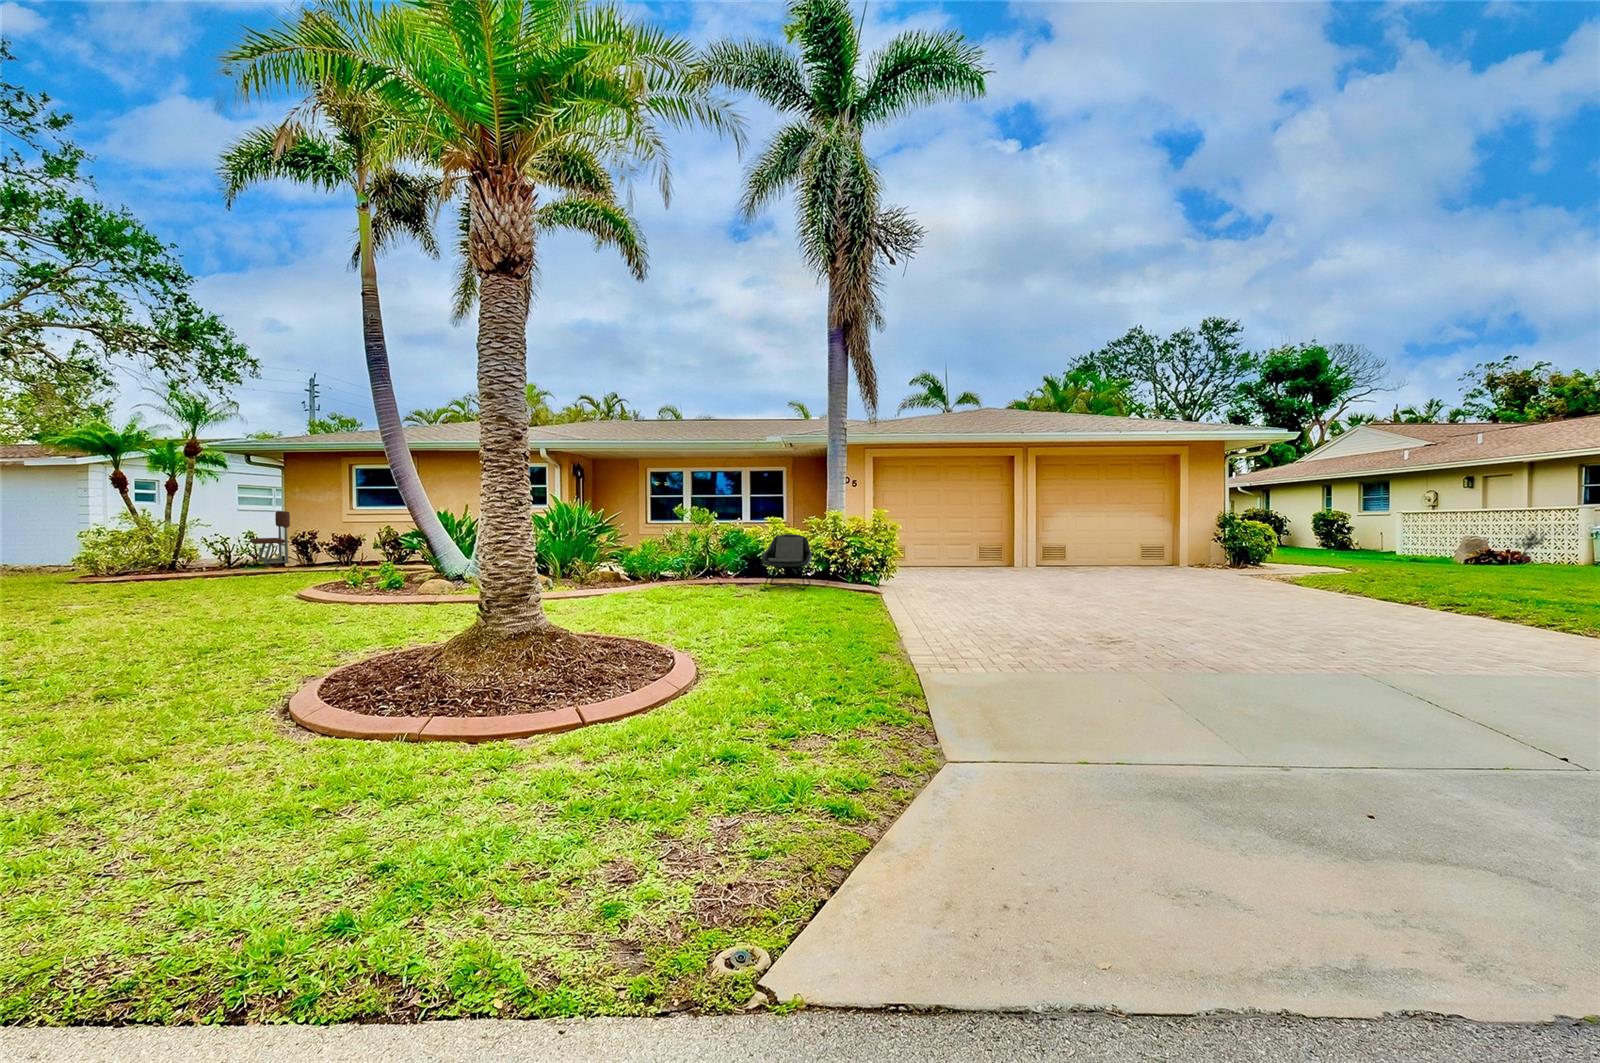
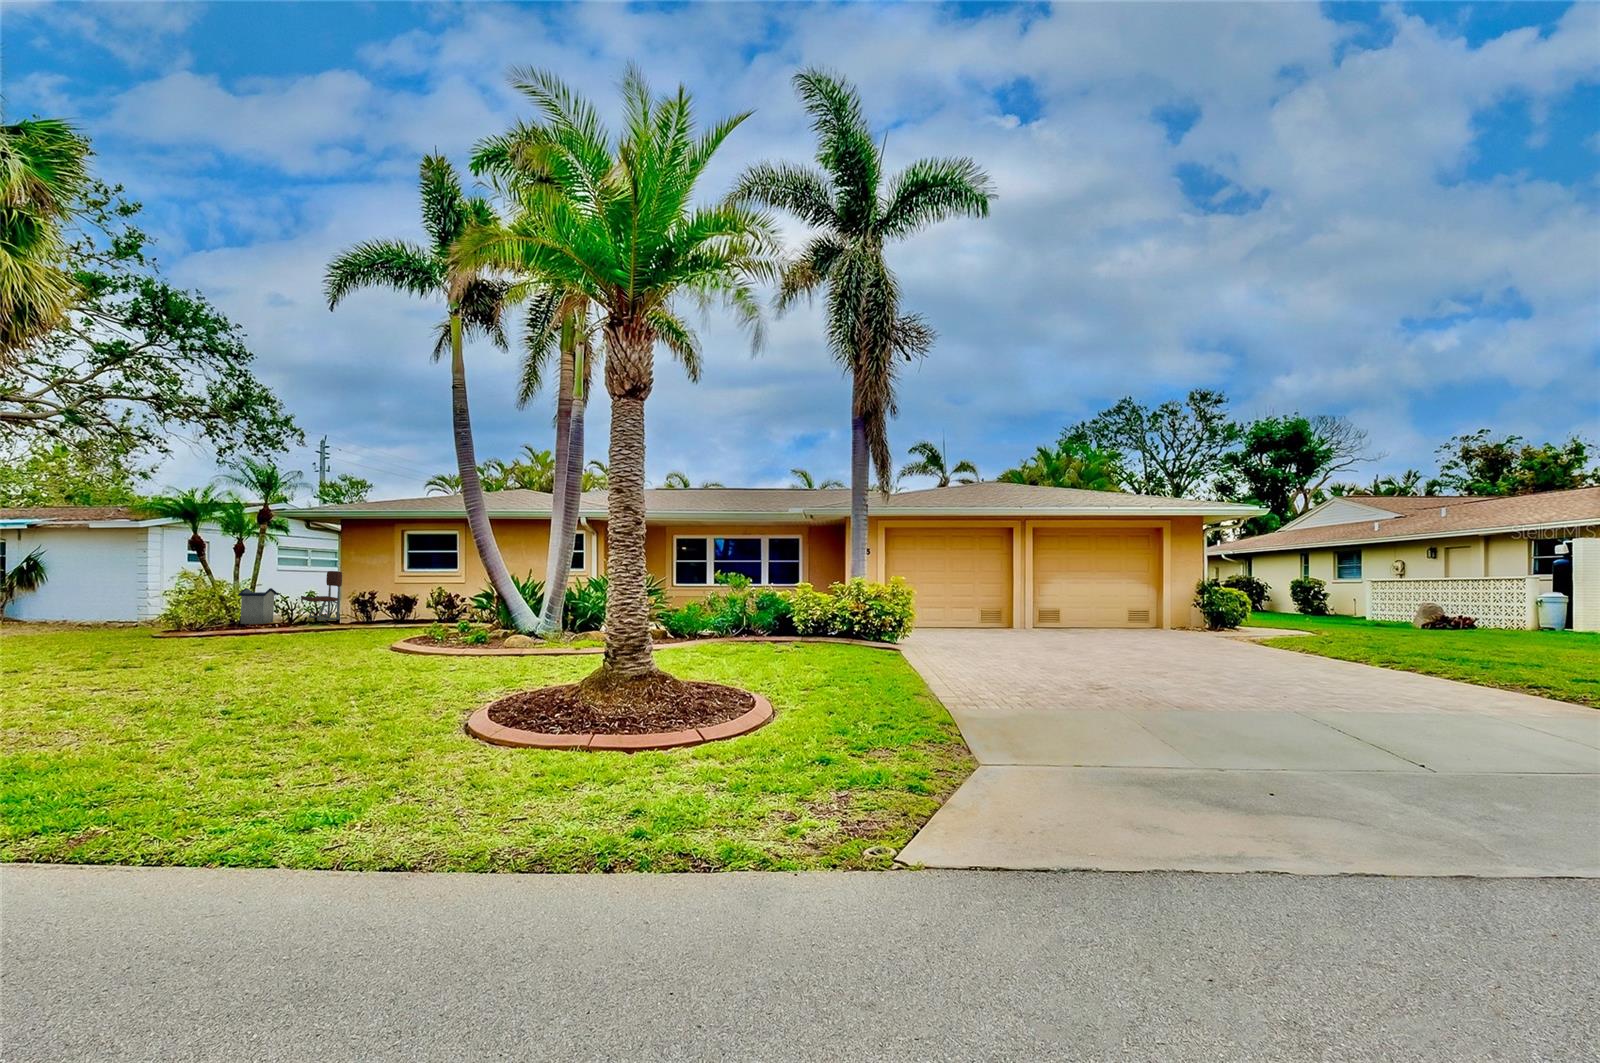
trash can: none [168,530,217,568] -> present [238,588,278,624]
potted tree: present [1515,531,1544,562] -> none [1469,598,1498,628]
lounge chair: present [762,534,812,590] -> none [792,597,836,647]

